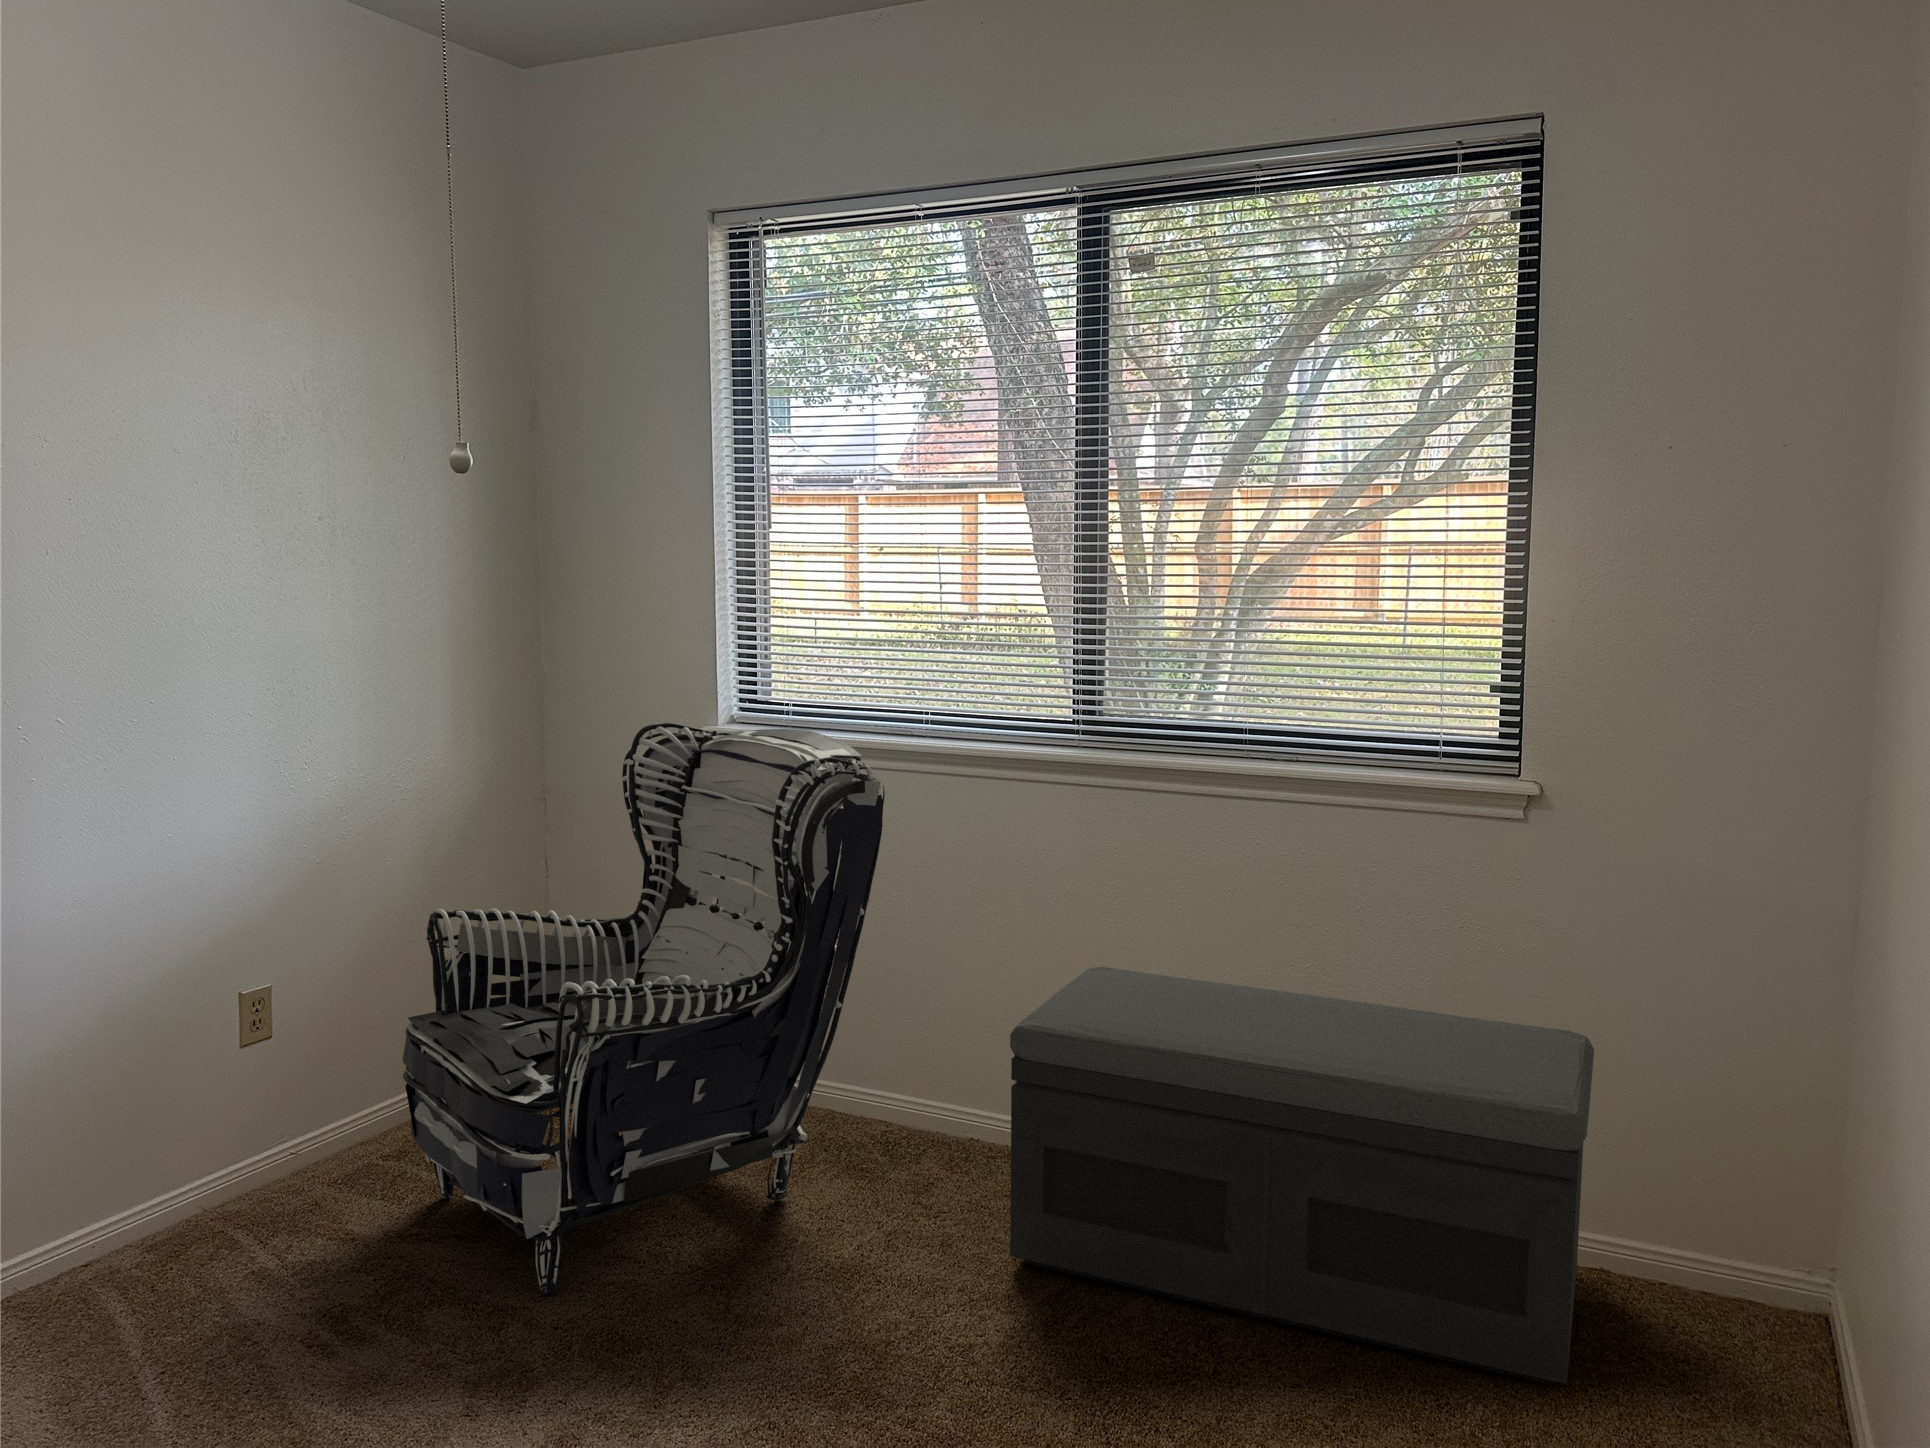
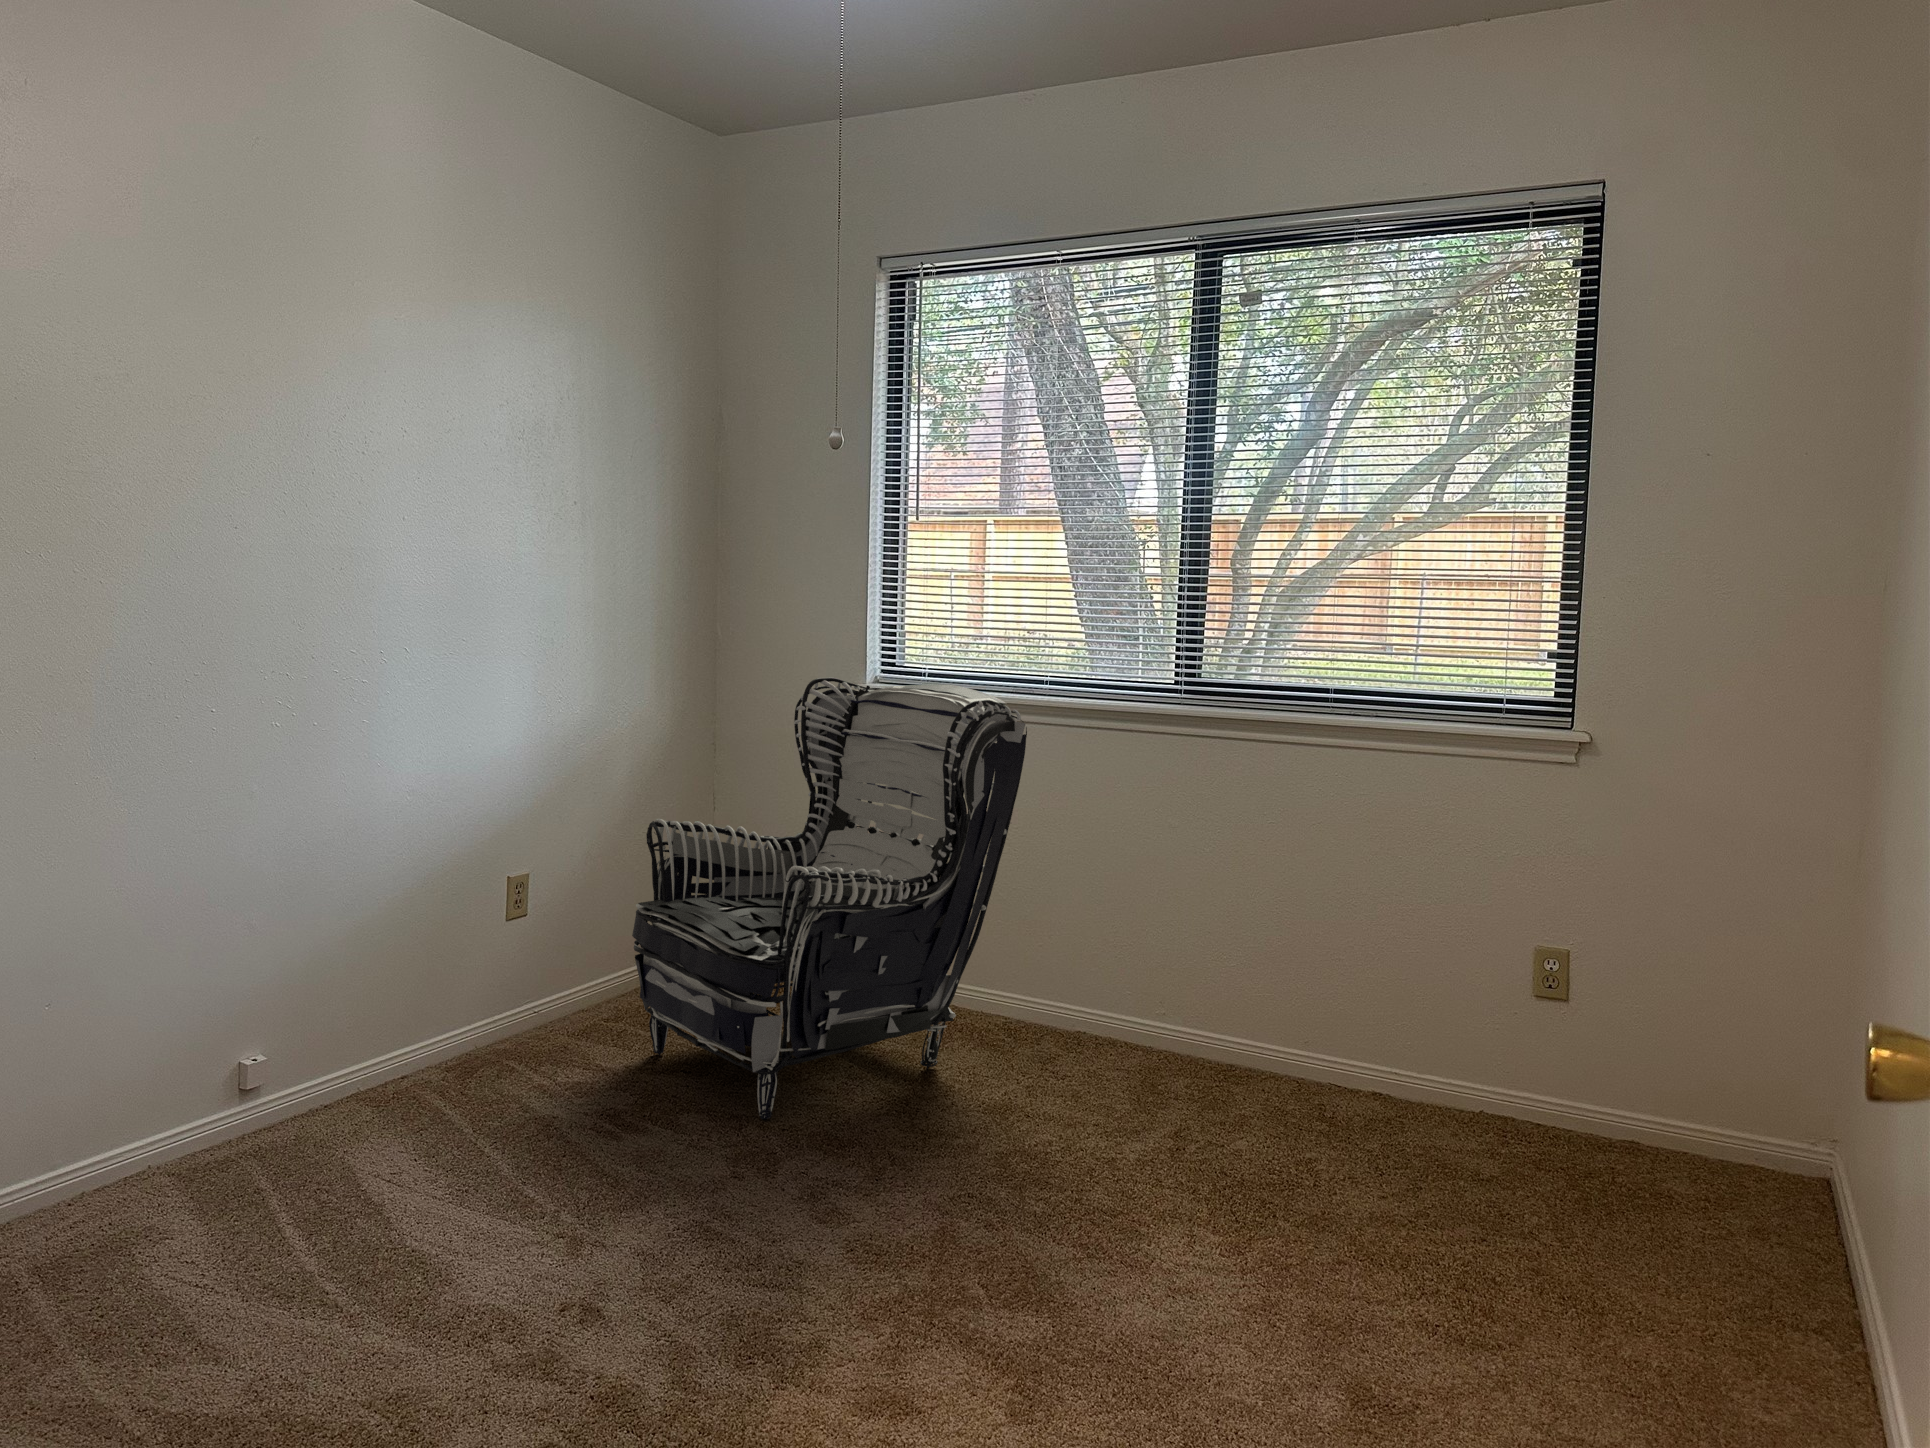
storage bench: present [1010,967,1594,1385] -> none [1136,885,1639,1216]

